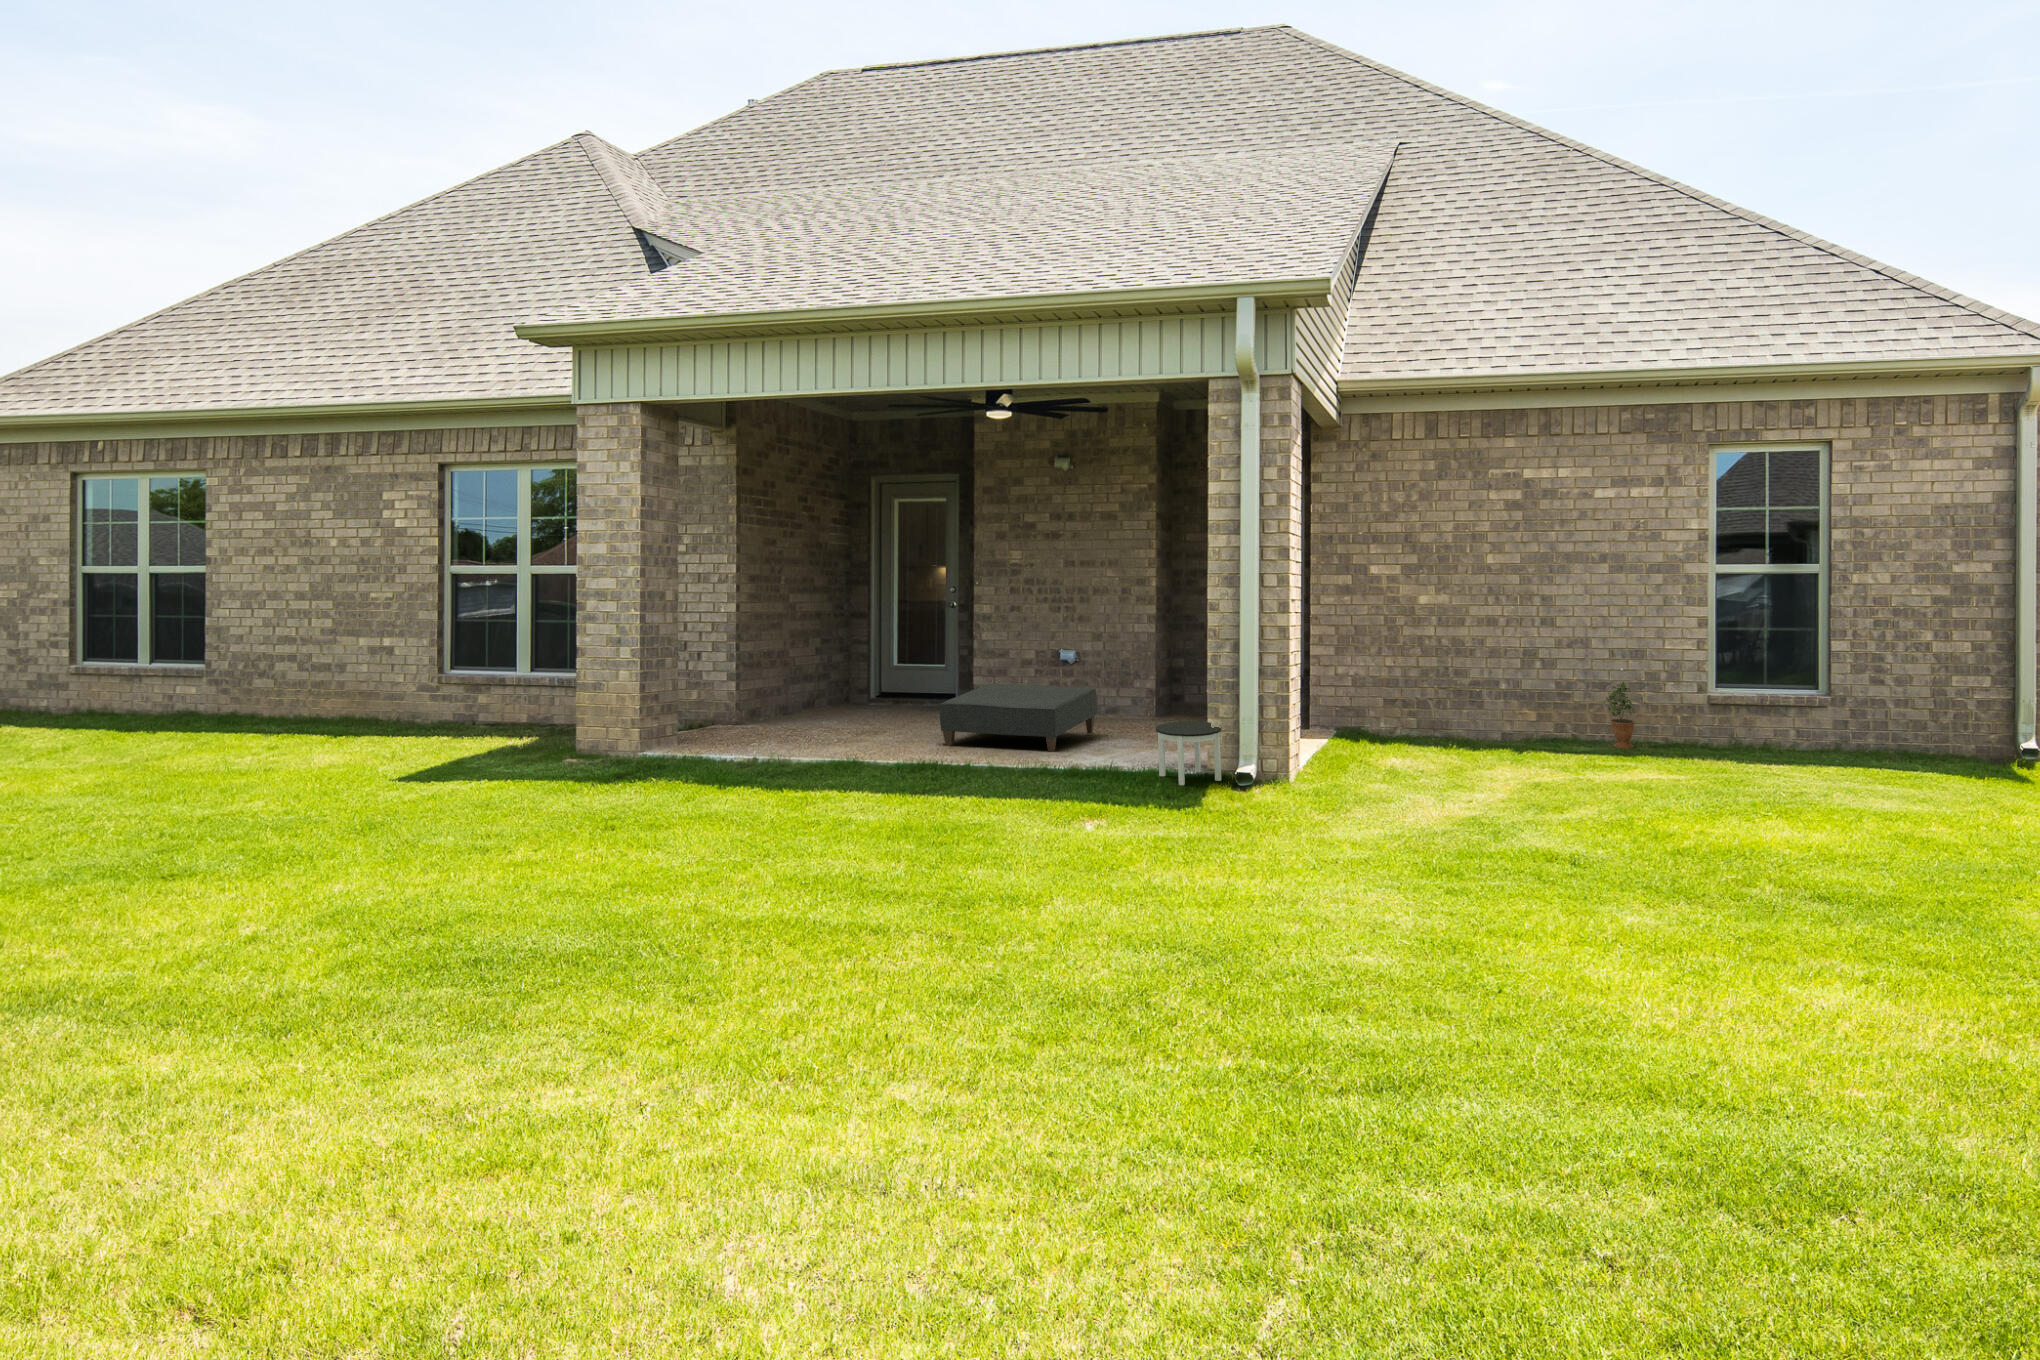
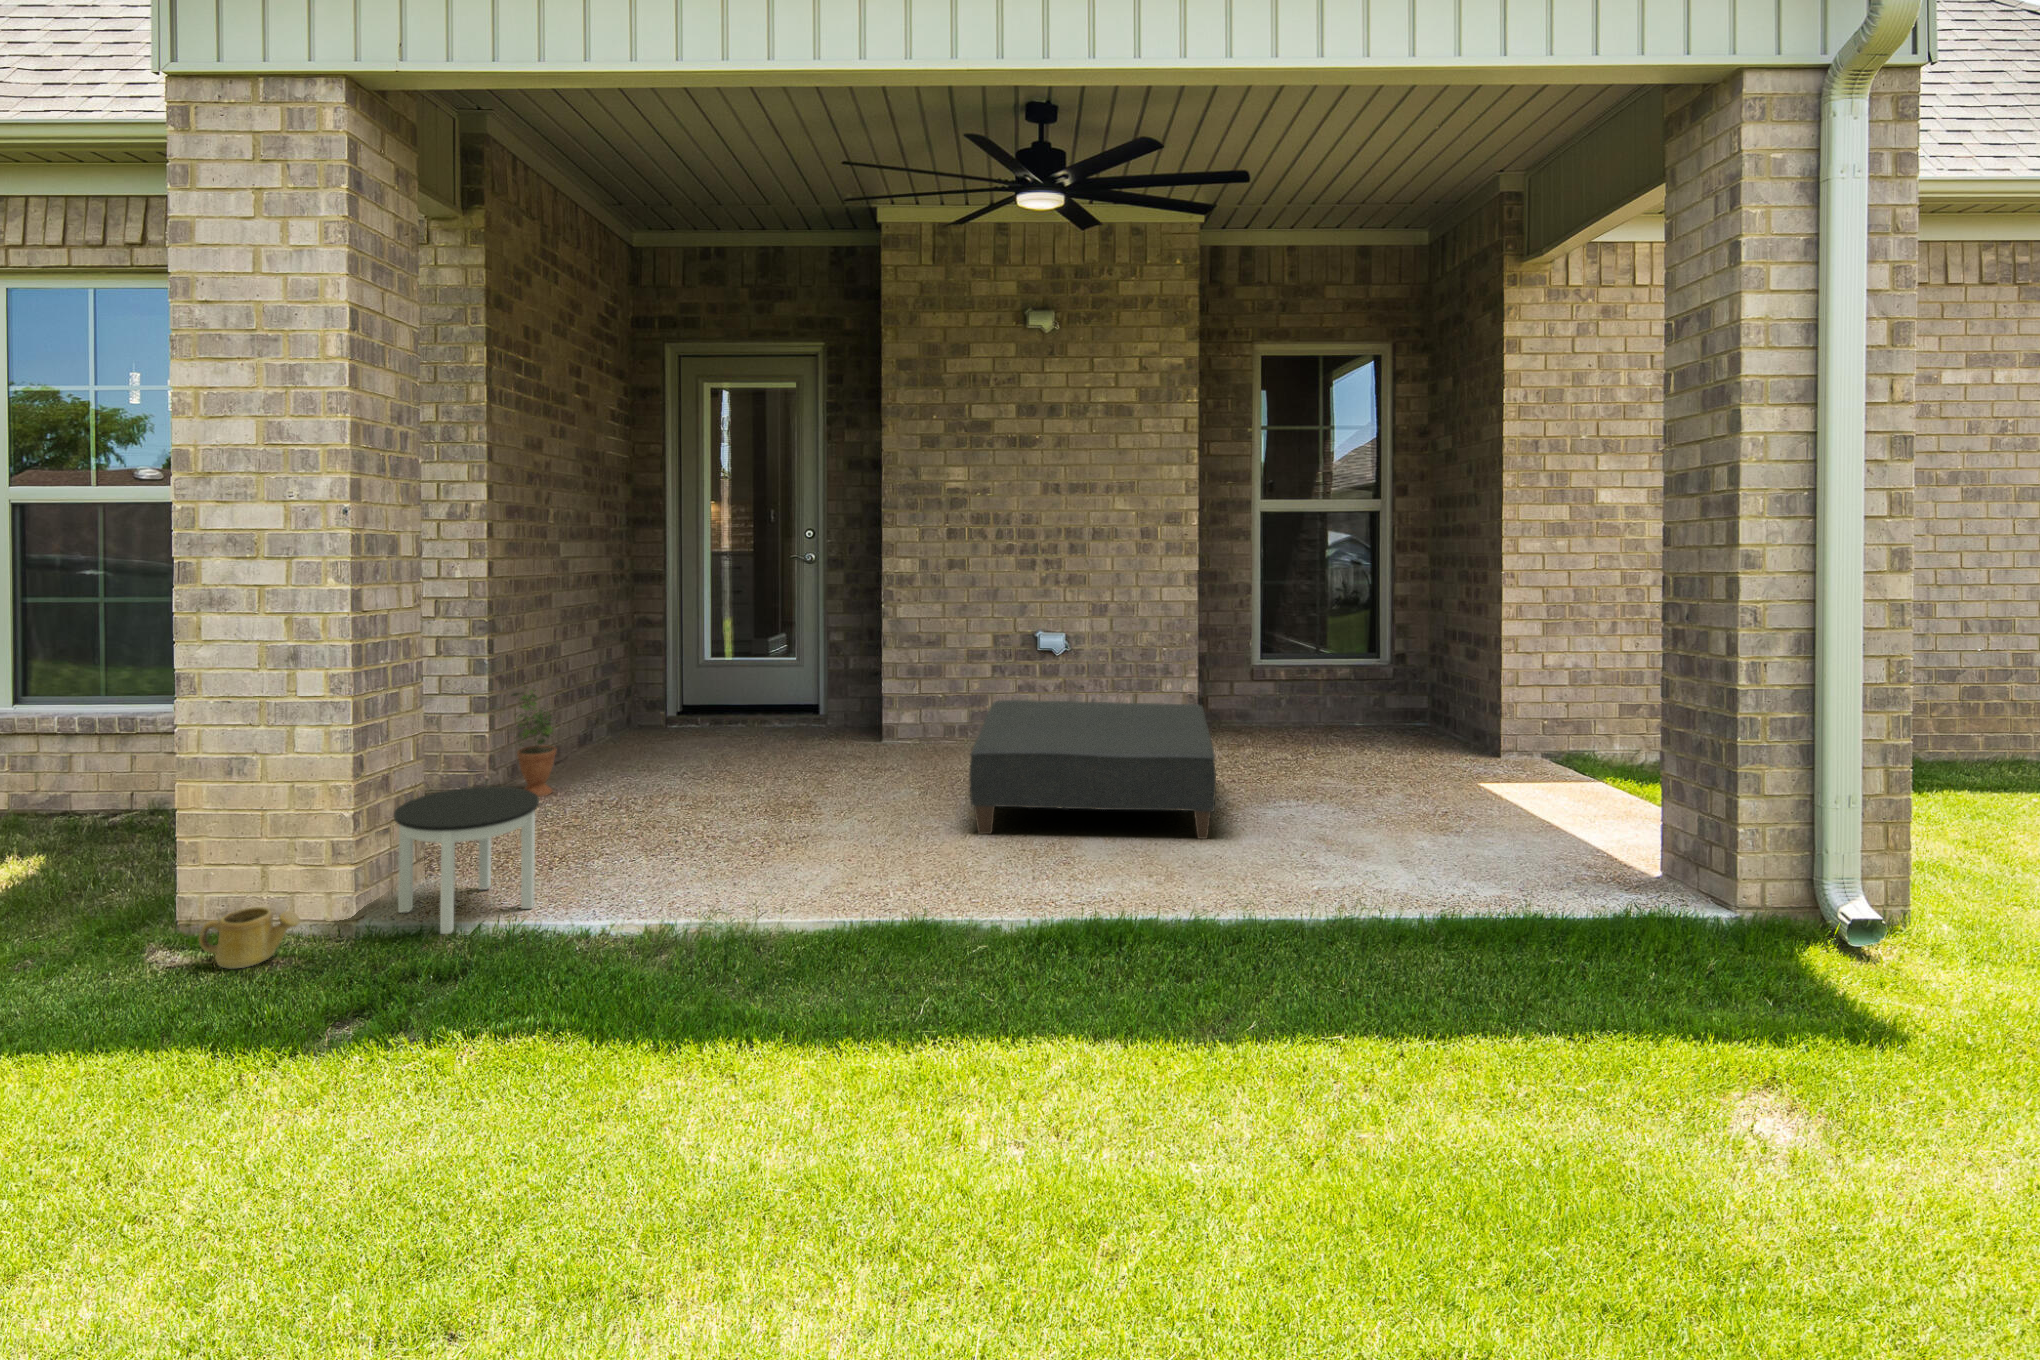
potted plant: present [1606,682,1634,749] -> present [511,687,557,797]
round table: present [1156,721,1222,785] -> present [394,786,539,934]
watering can: none [588,743,624,765] -> present [199,907,300,968]

